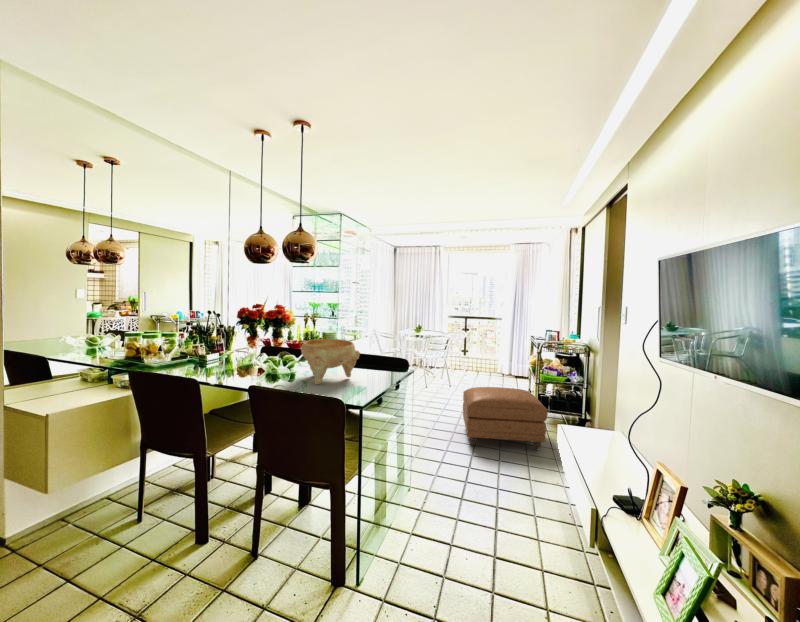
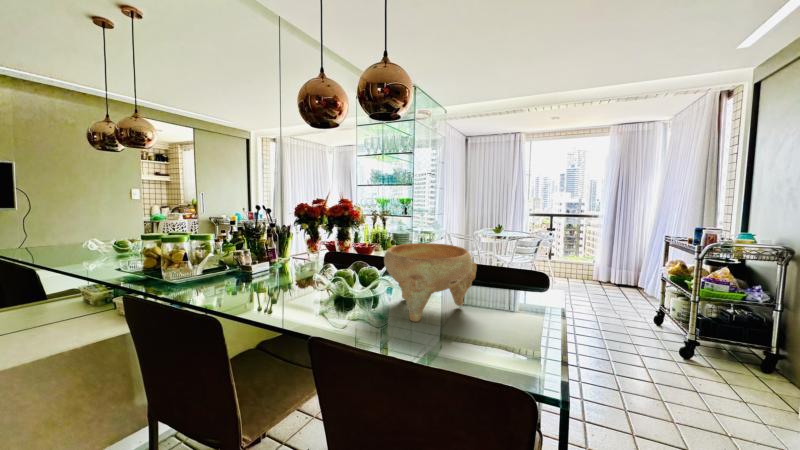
ottoman: present [463,387,548,451] -> none [584,306,749,408]

